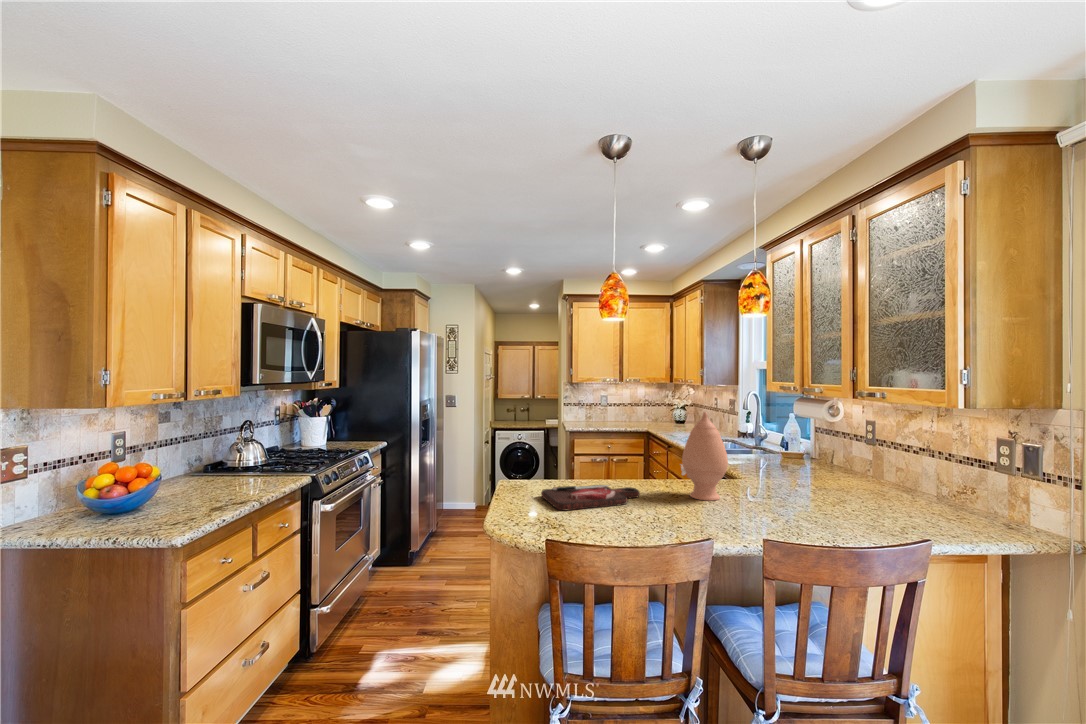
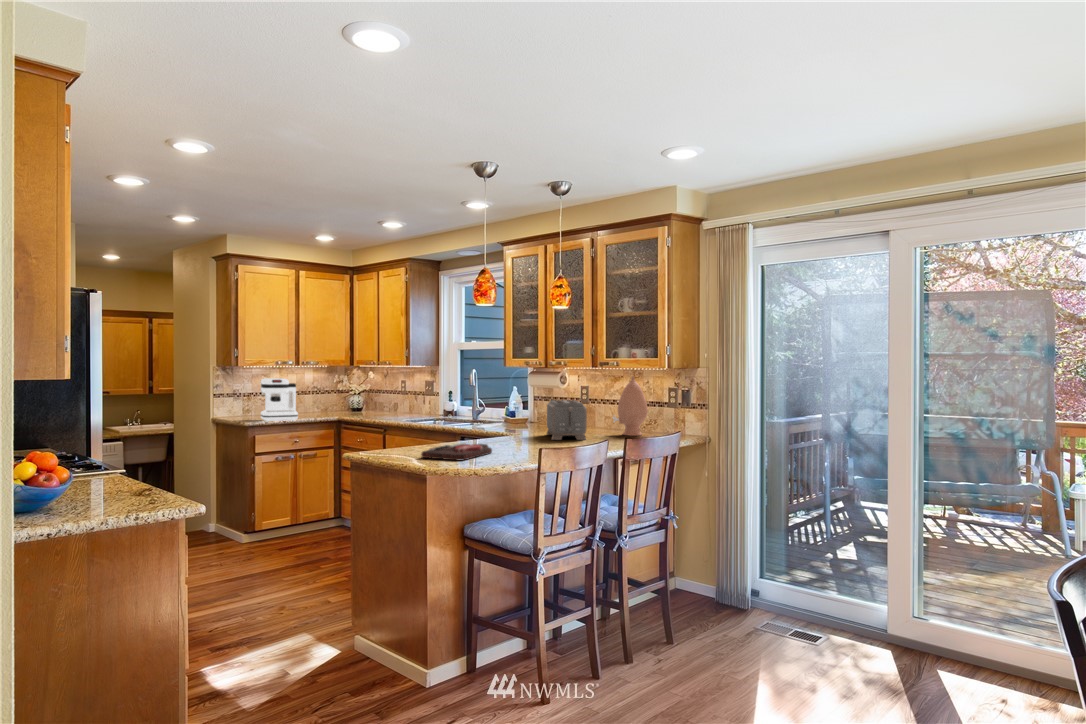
coffee maker: none [585,393,615,429] -> present [261,378,298,422]
vase: present [681,412,728,501] -> present [613,376,648,436]
toaster: none [759,439,827,504] -> present [547,400,587,440]

